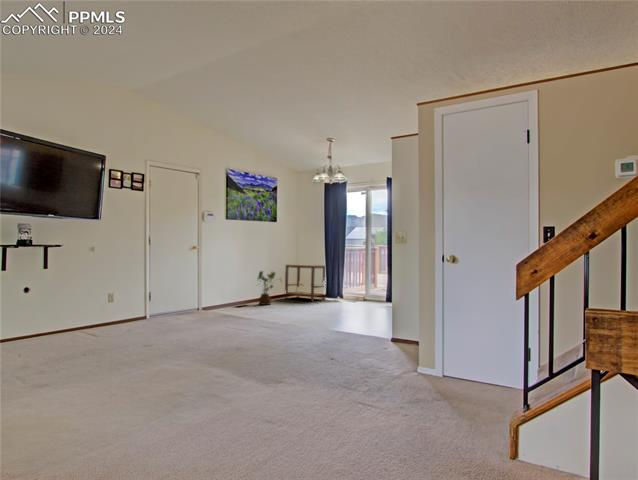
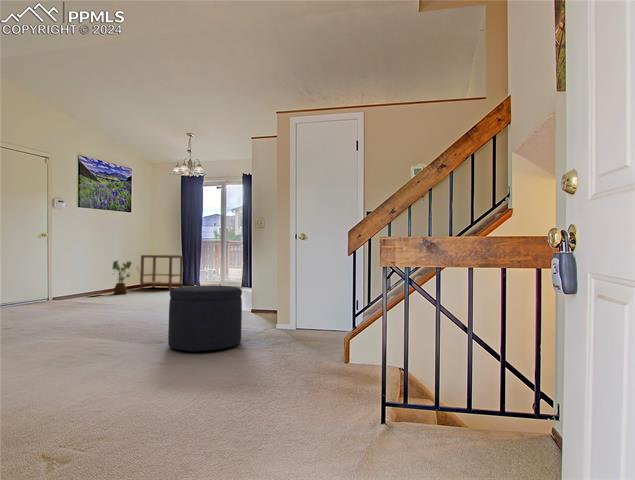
ottoman: none [281,319,368,408] -> present [168,286,242,352]

